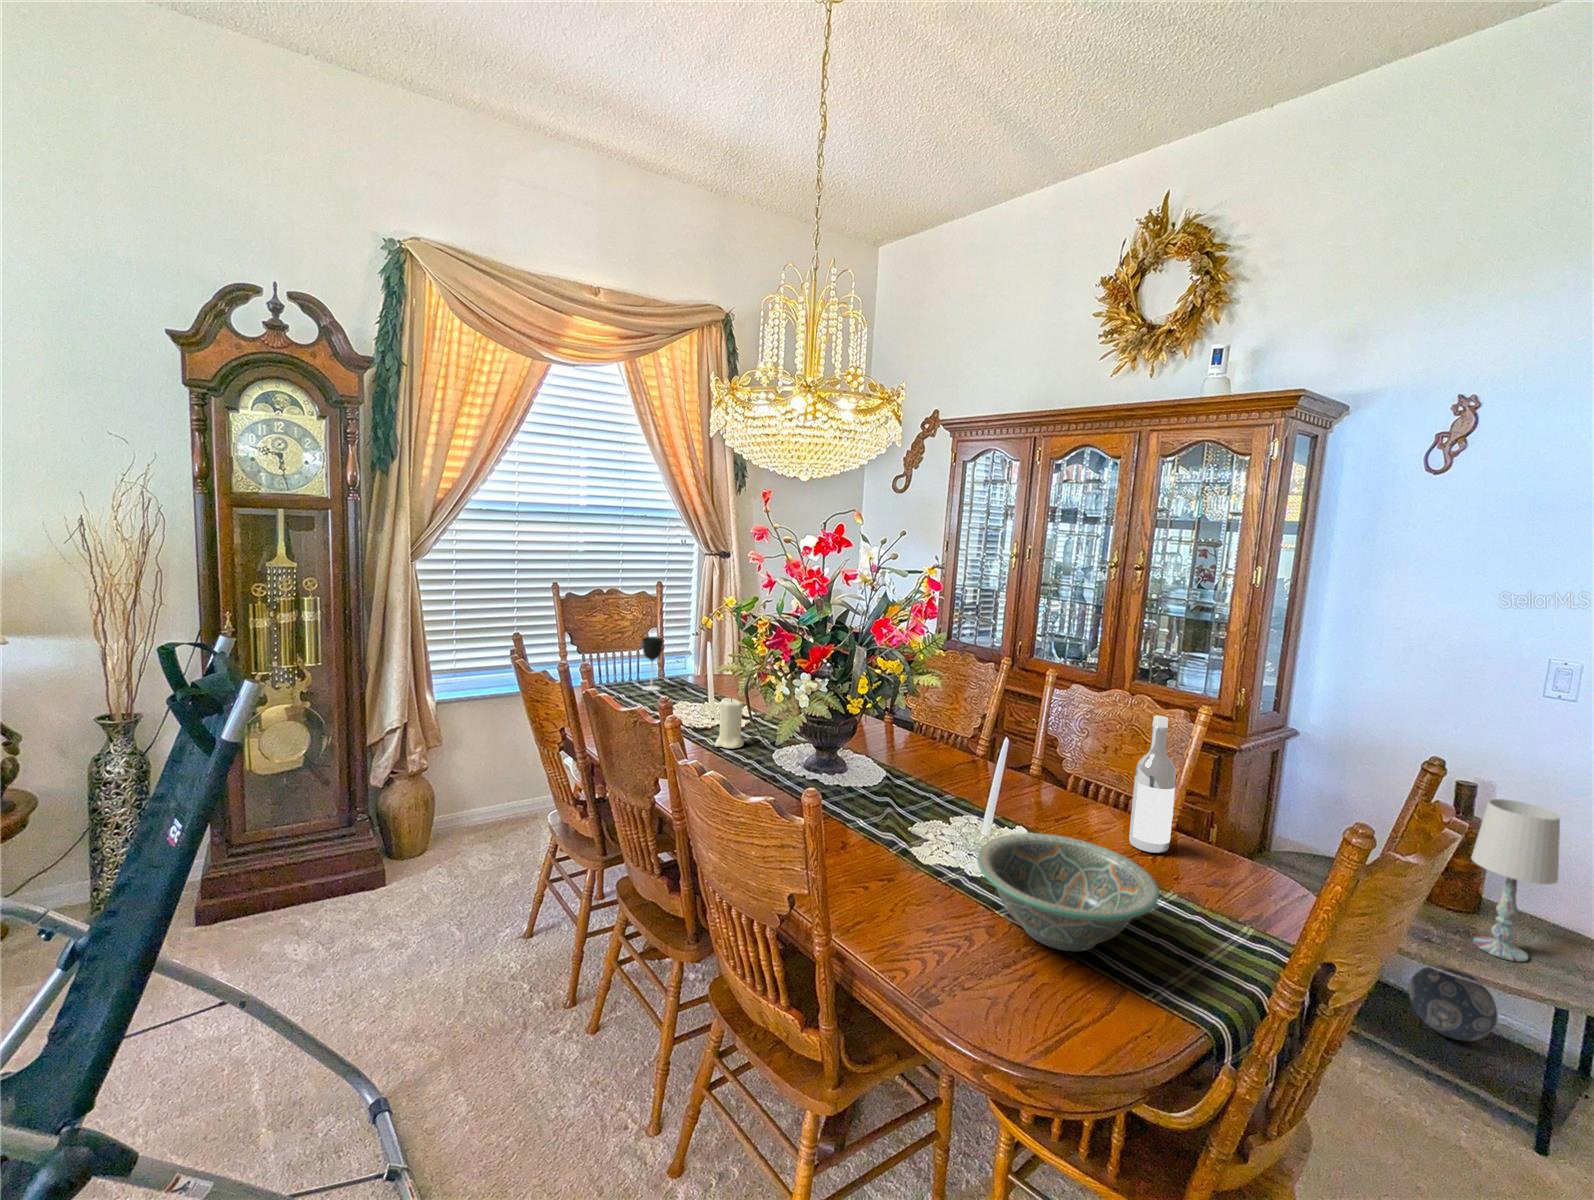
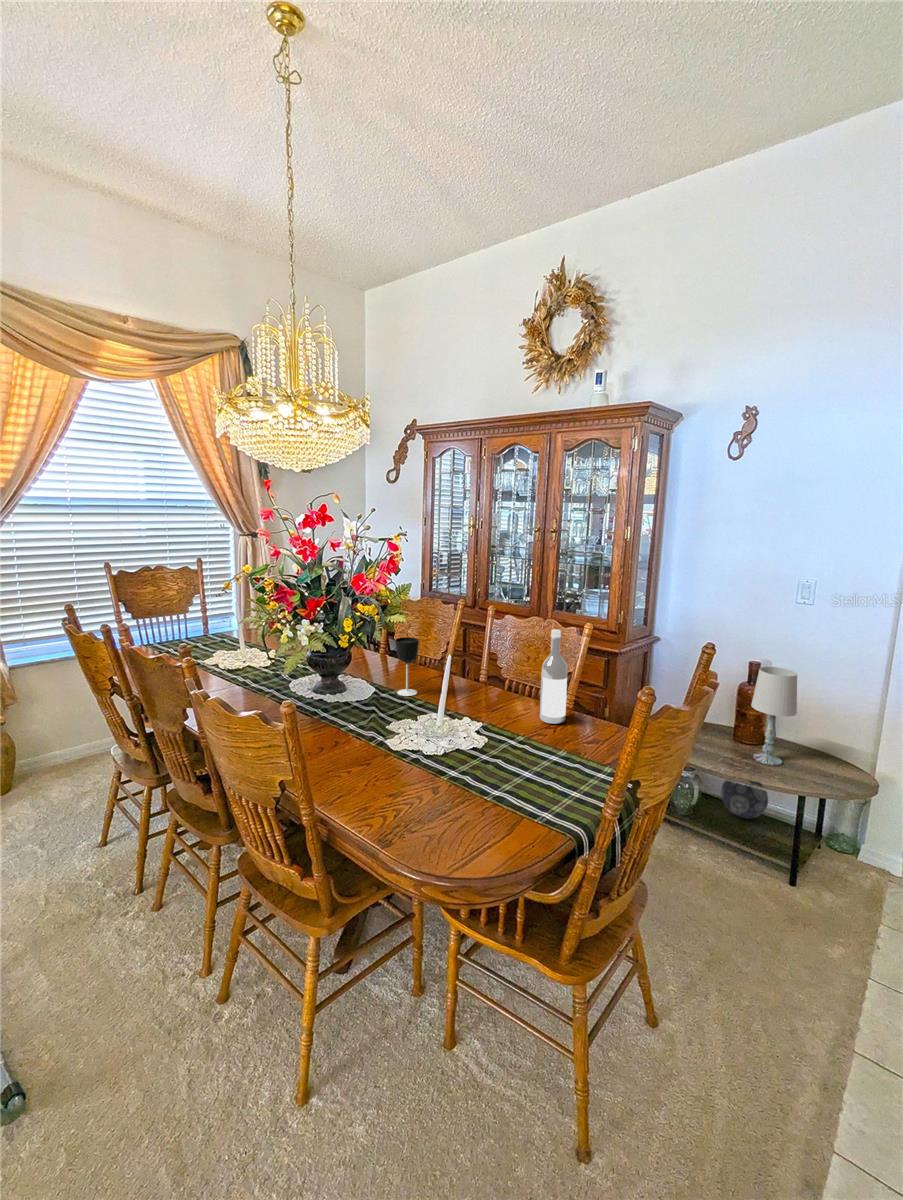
wine glass: present [642,637,663,691] -> present [396,637,419,696]
candle: present [714,697,744,749] -> none [243,643,268,682]
decorative bowl: present [977,833,1159,952] -> none [425,719,547,798]

